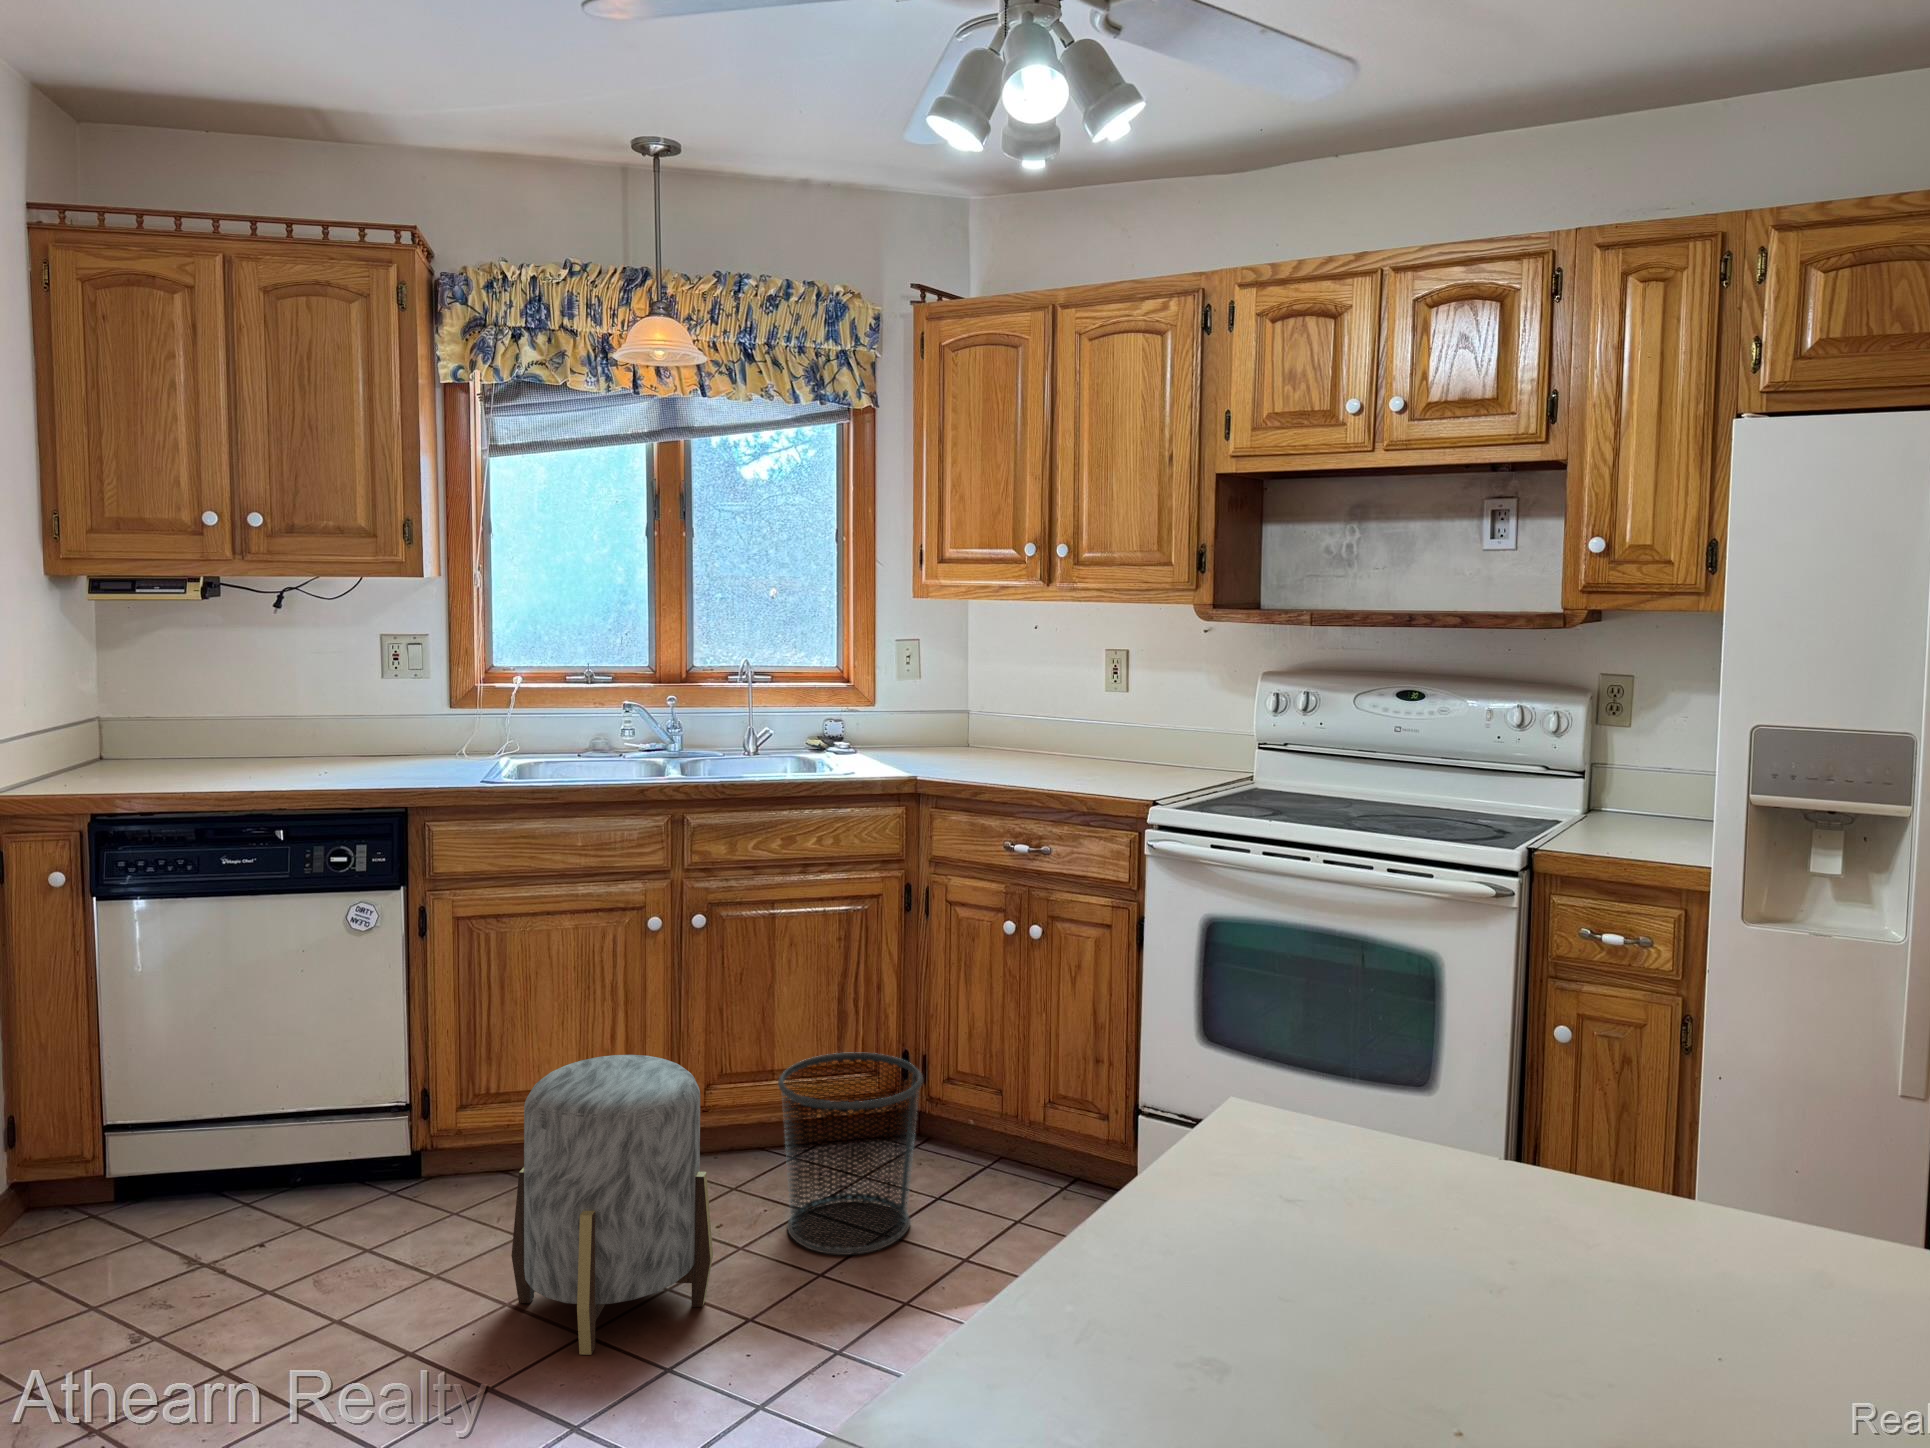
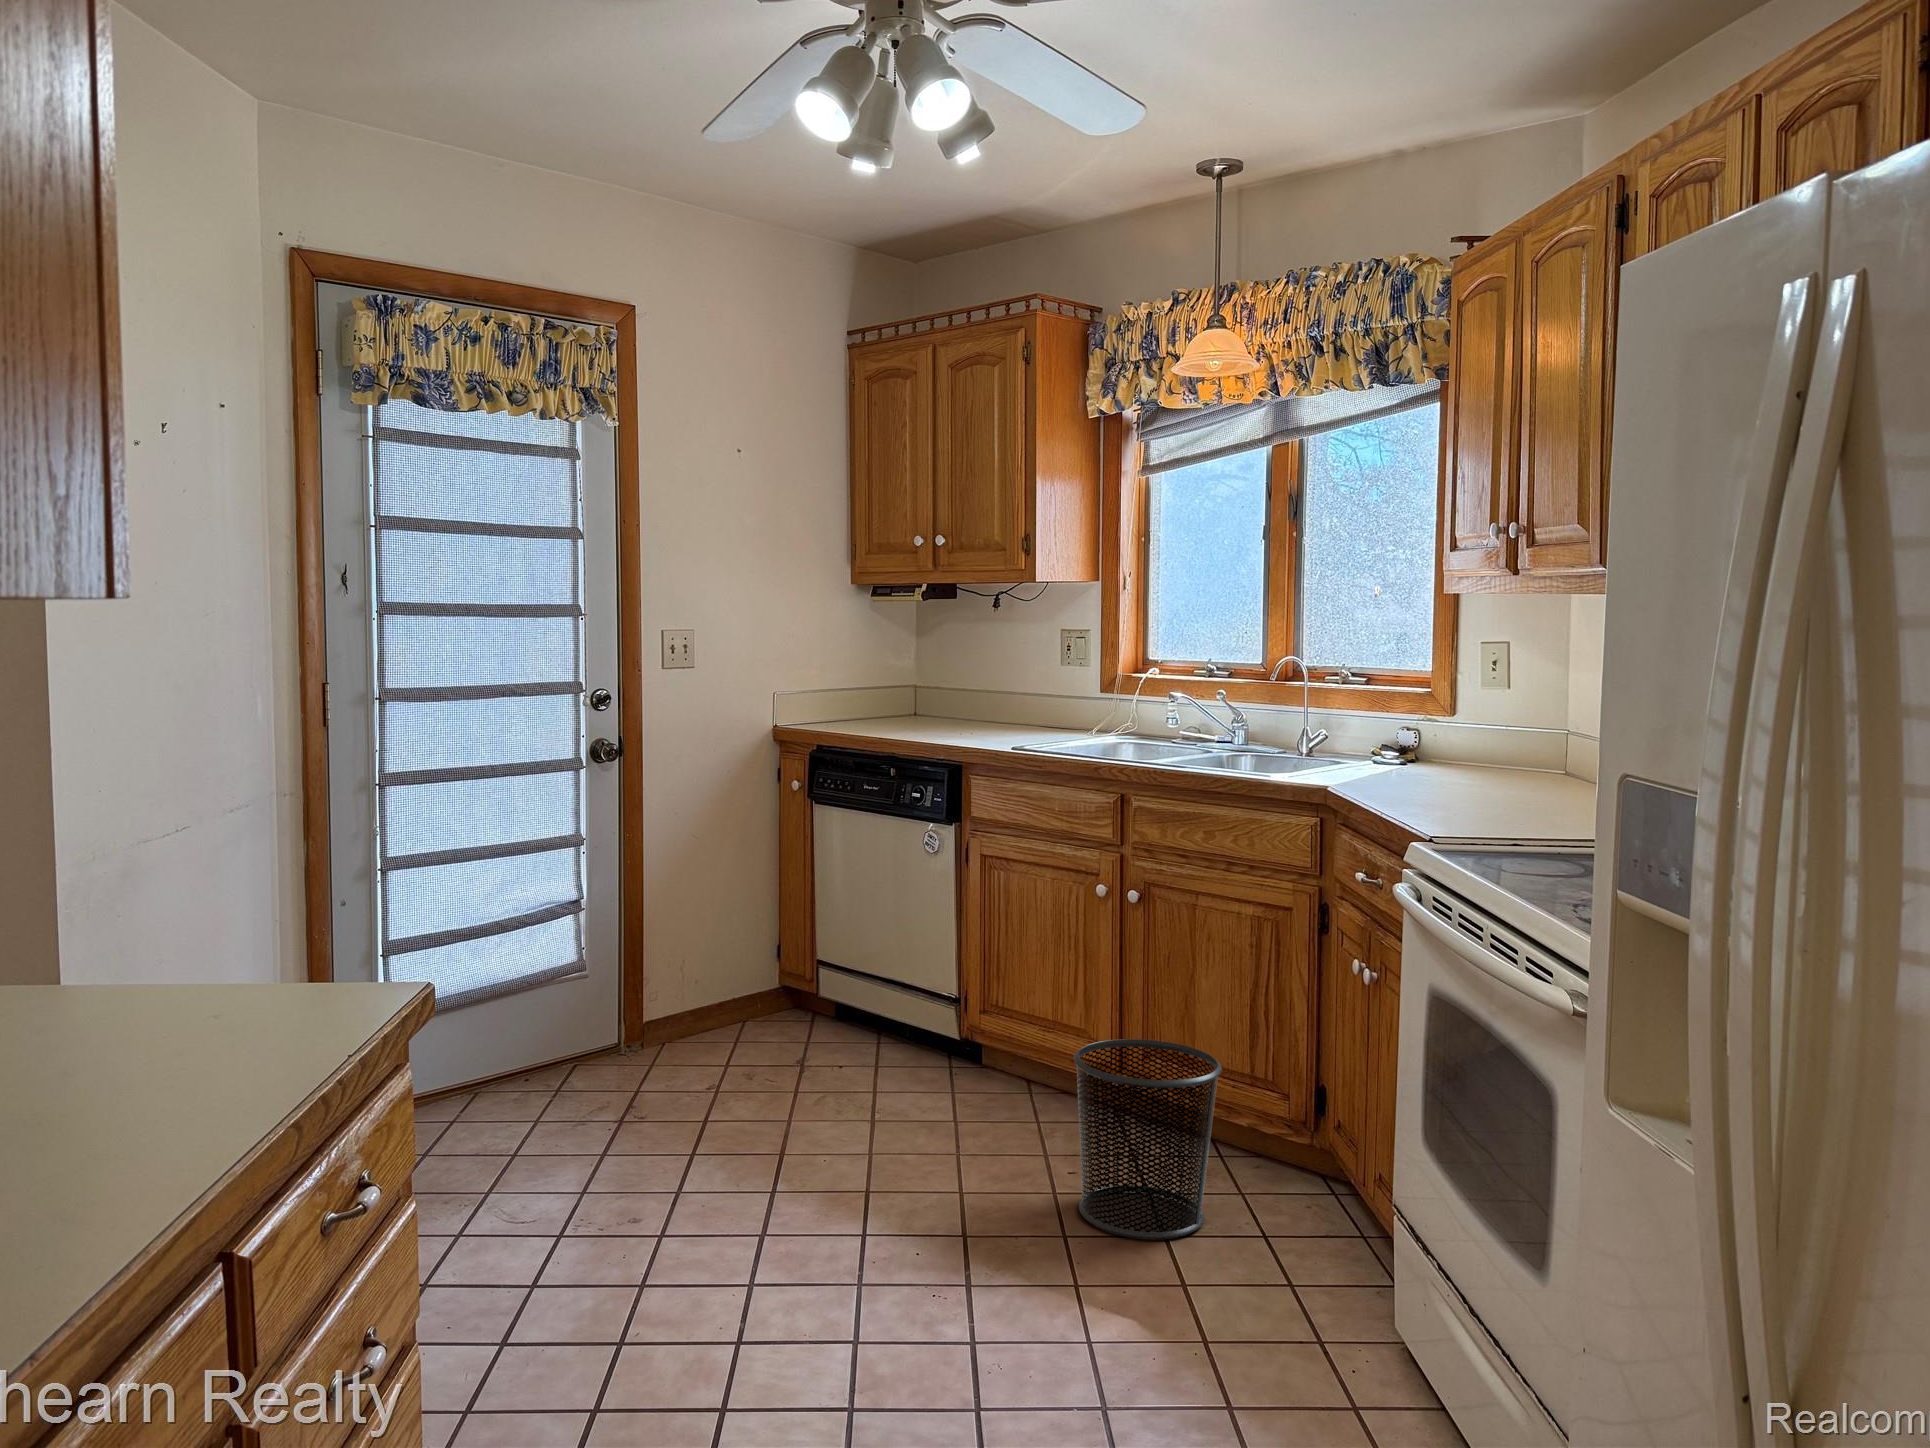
stool: present [511,1055,713,1355] -> none [833,964,986,1200]

